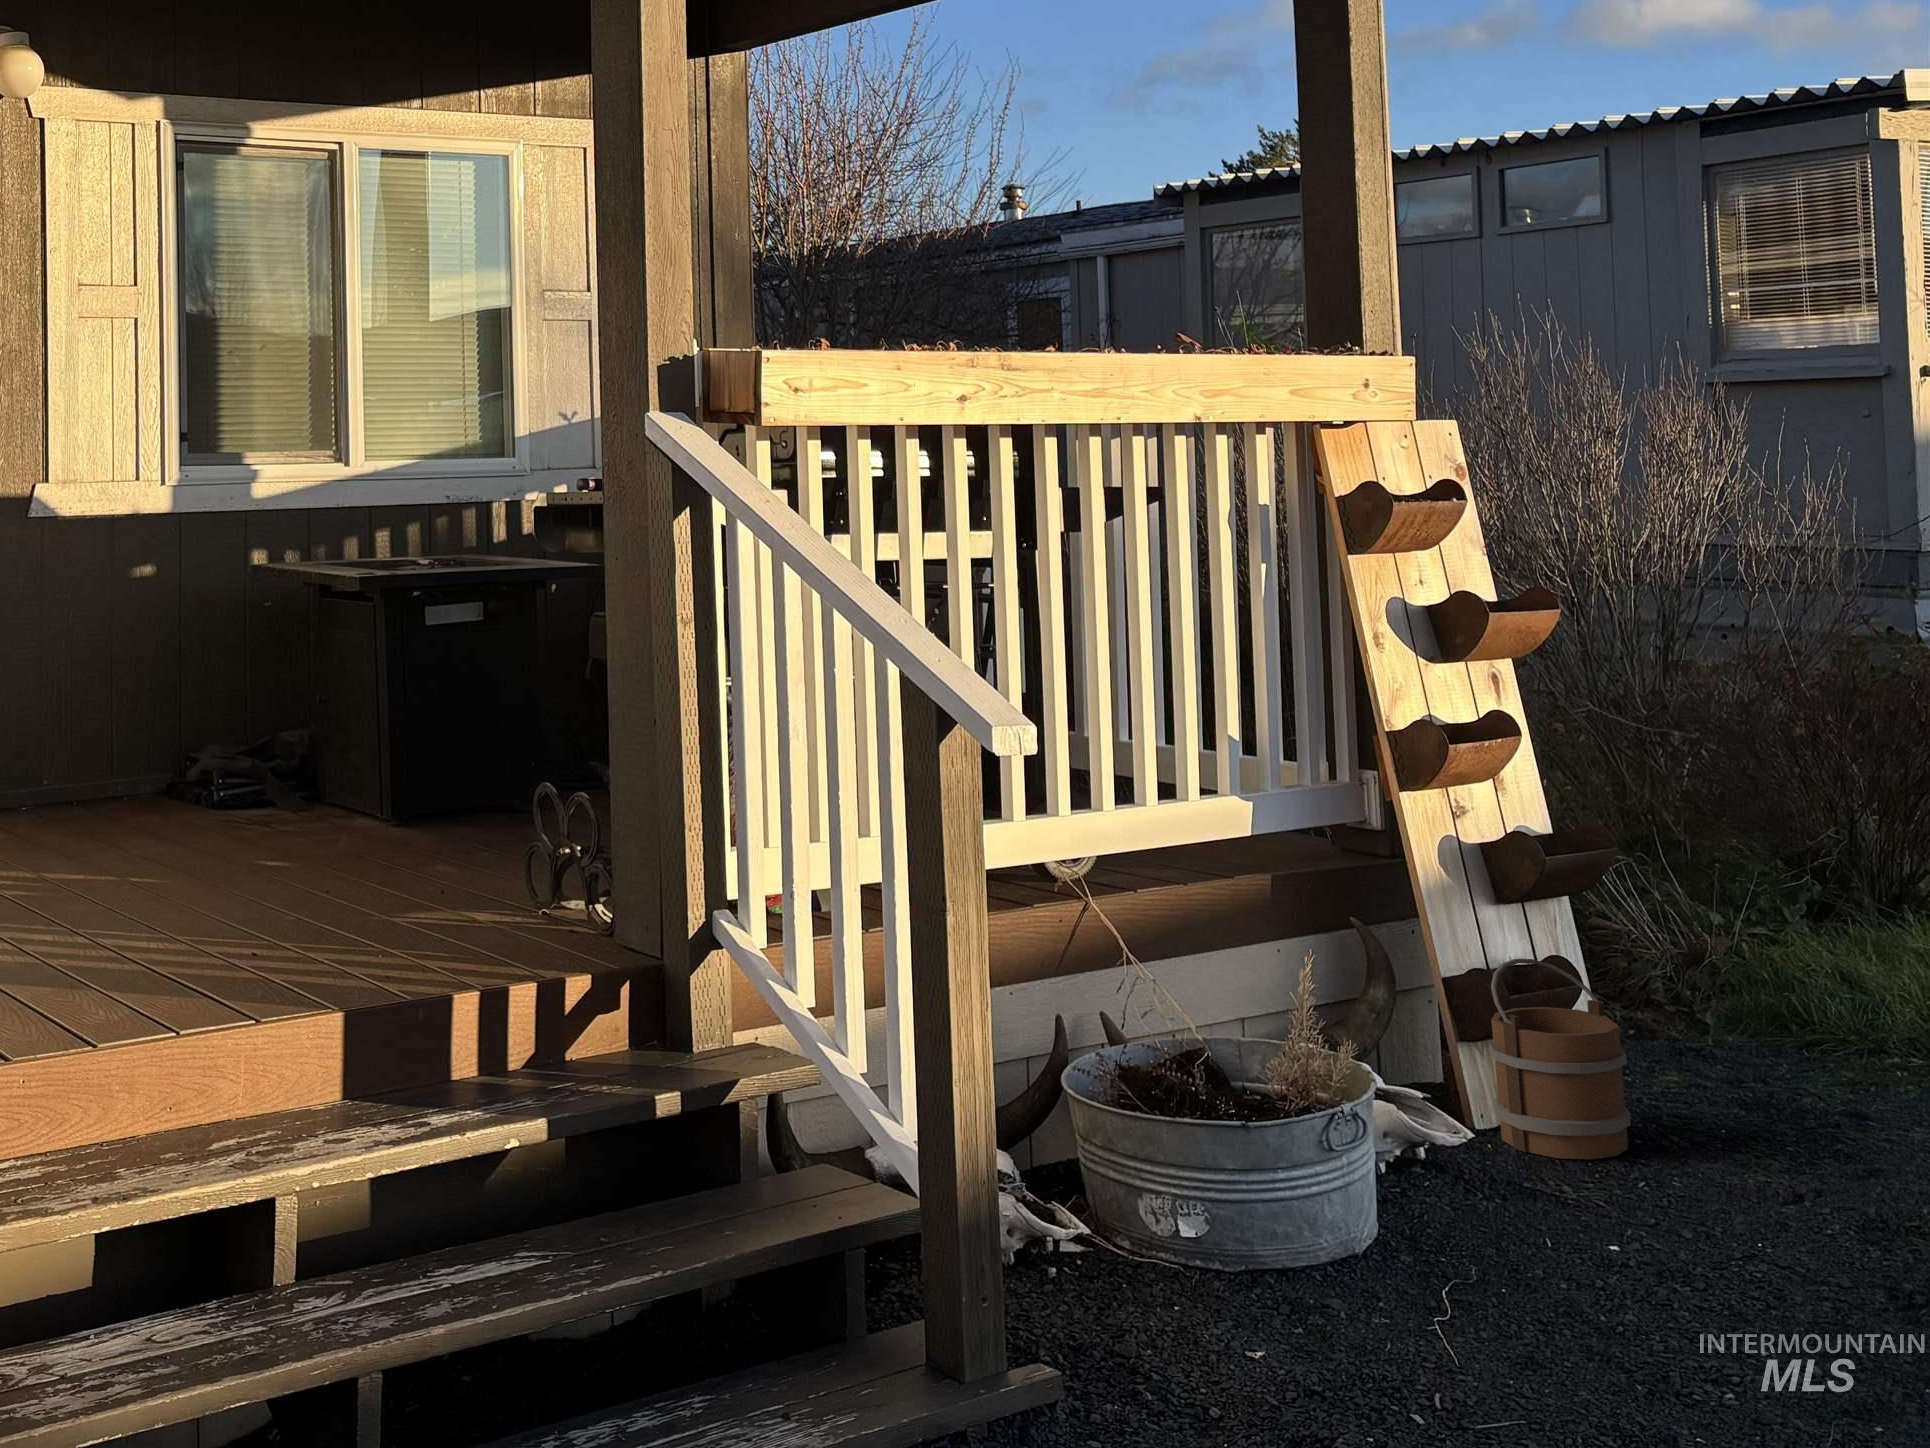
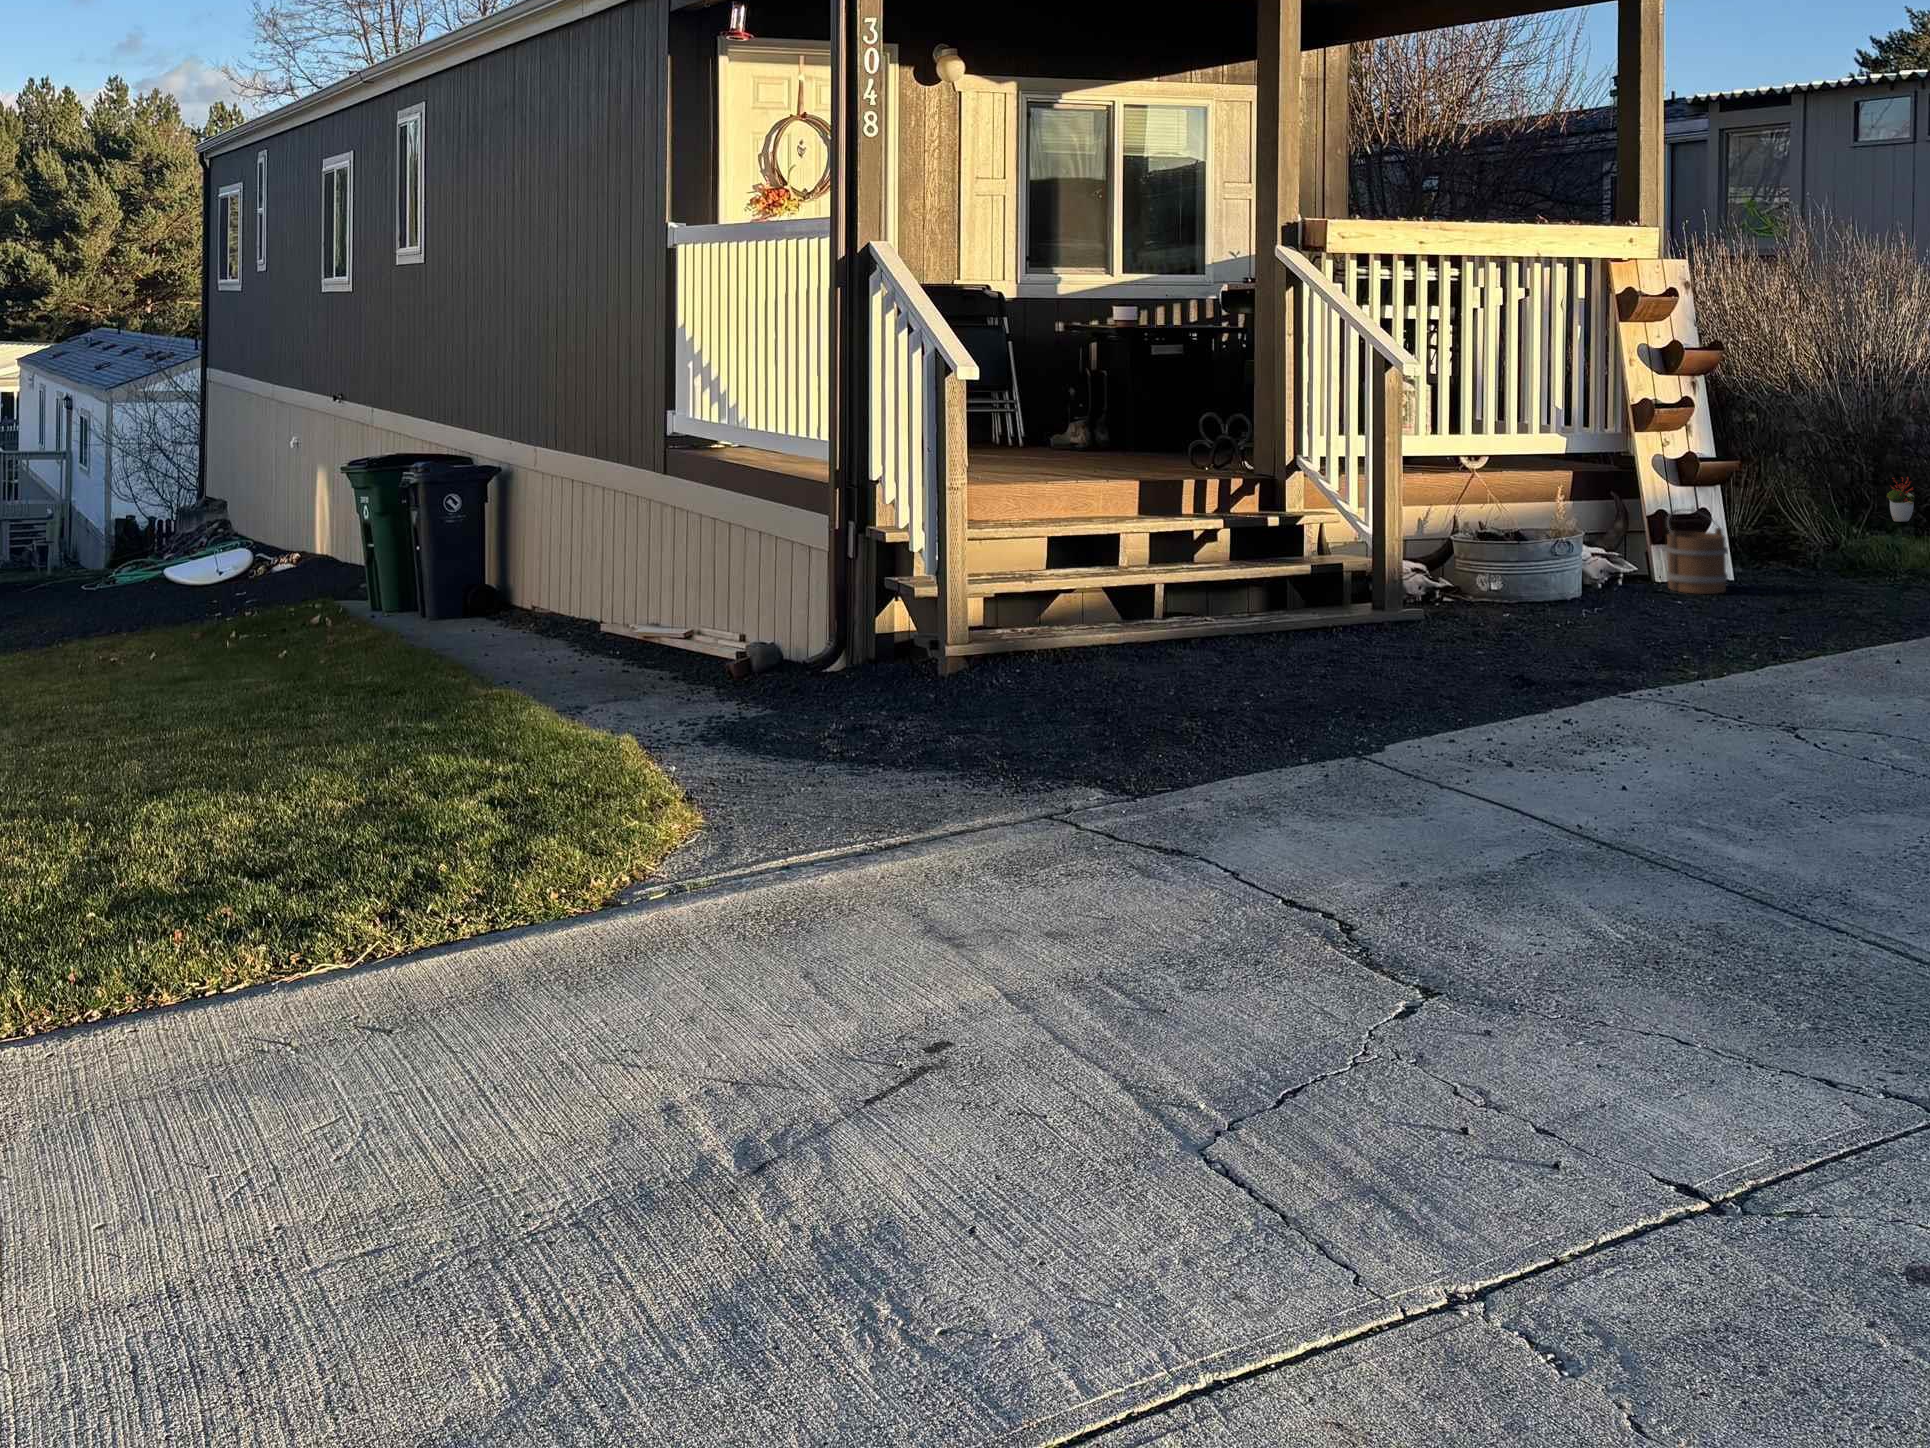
decorative plant: none [1732,801,1780,885] -> present [1887,477,1915,522]

